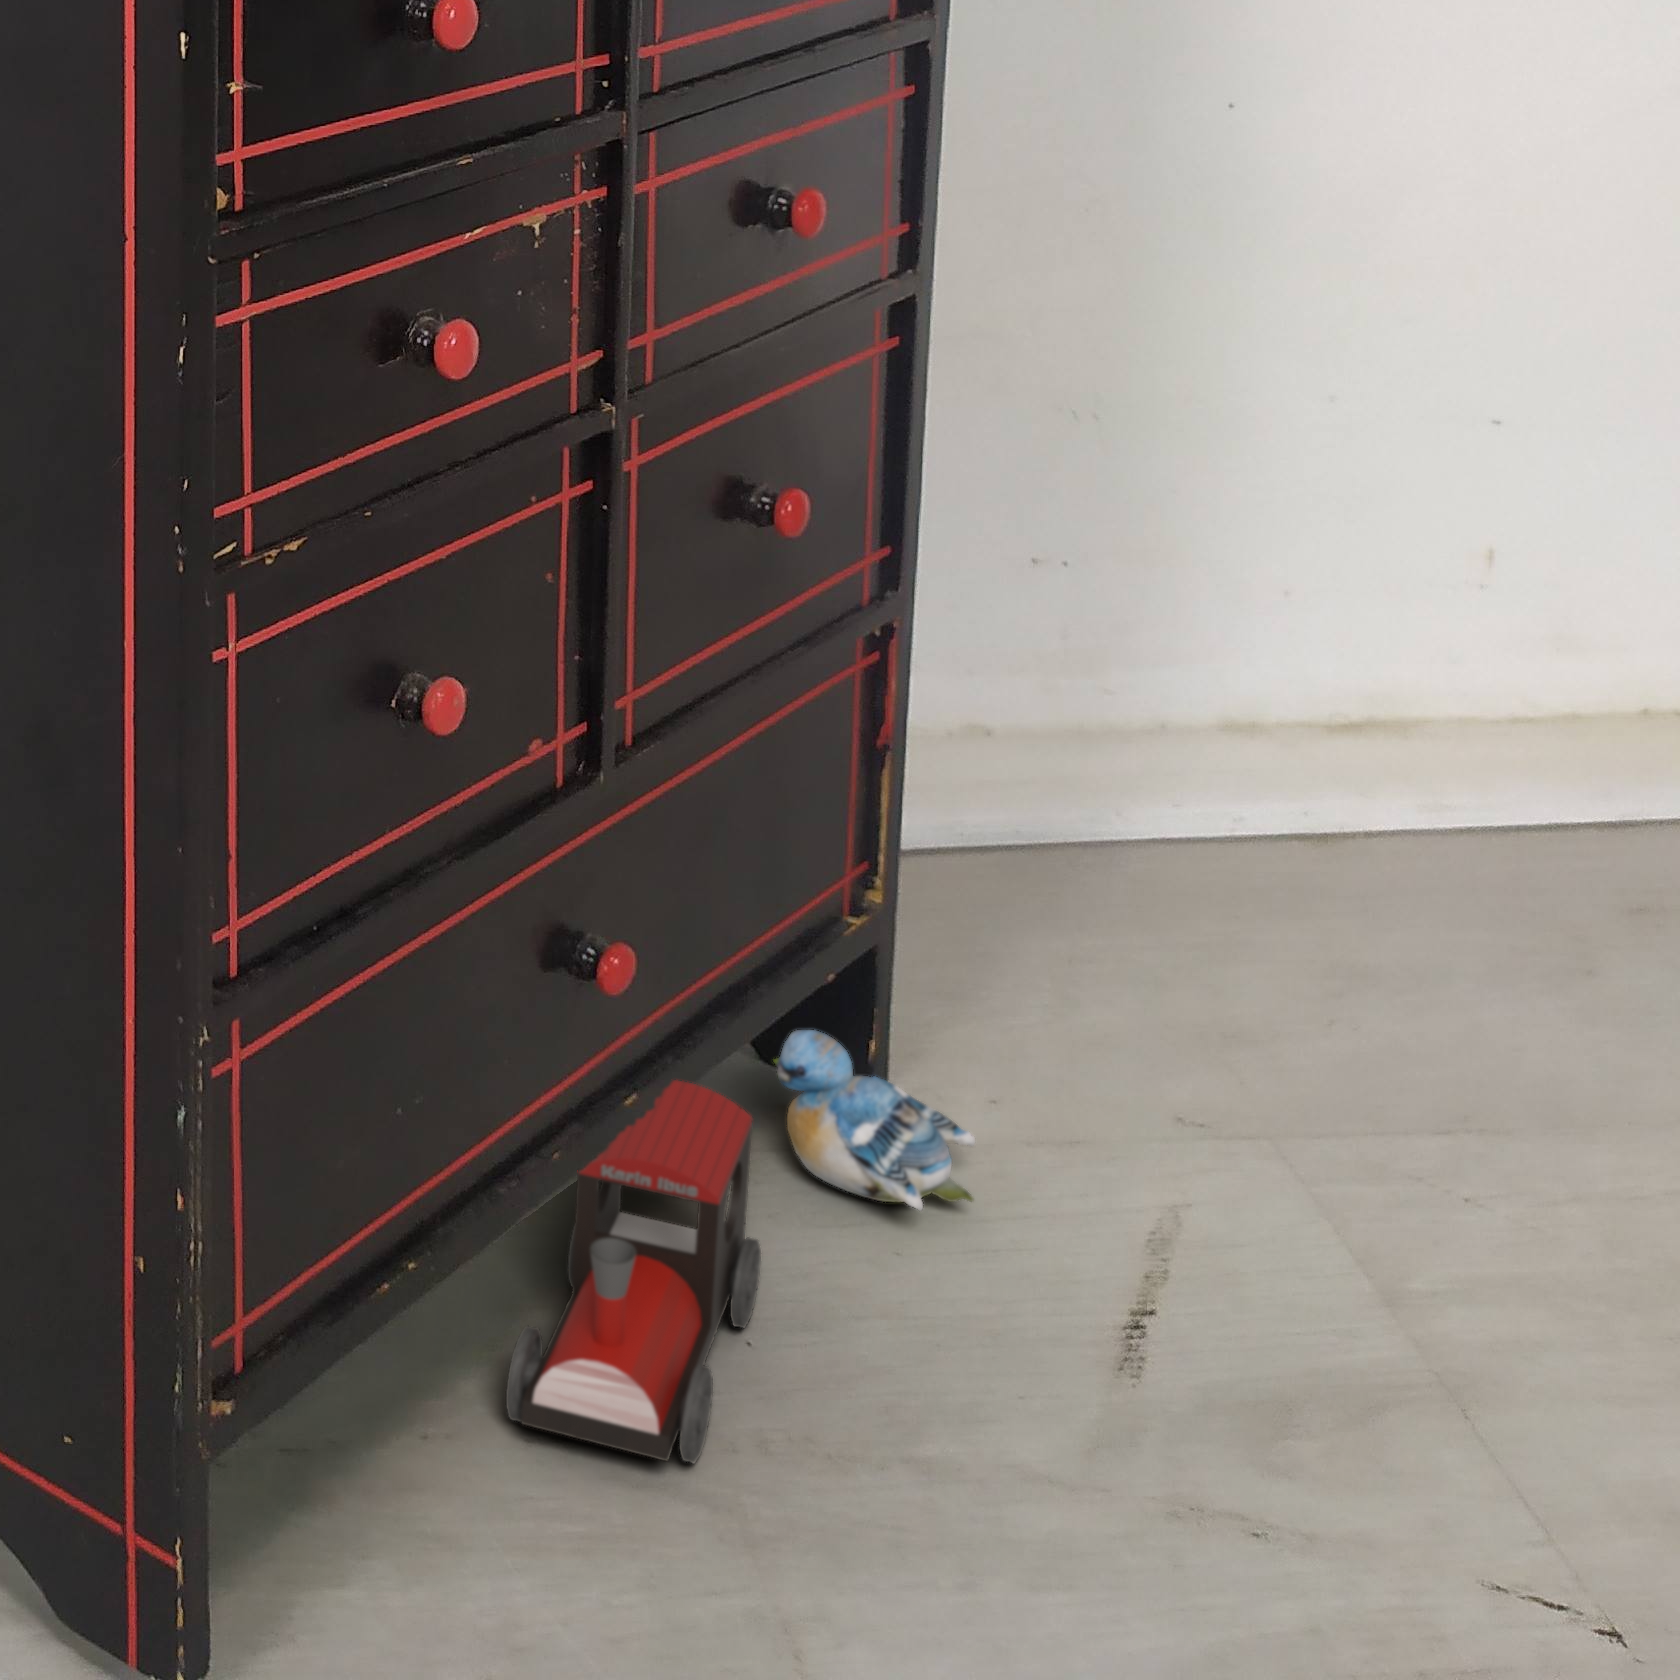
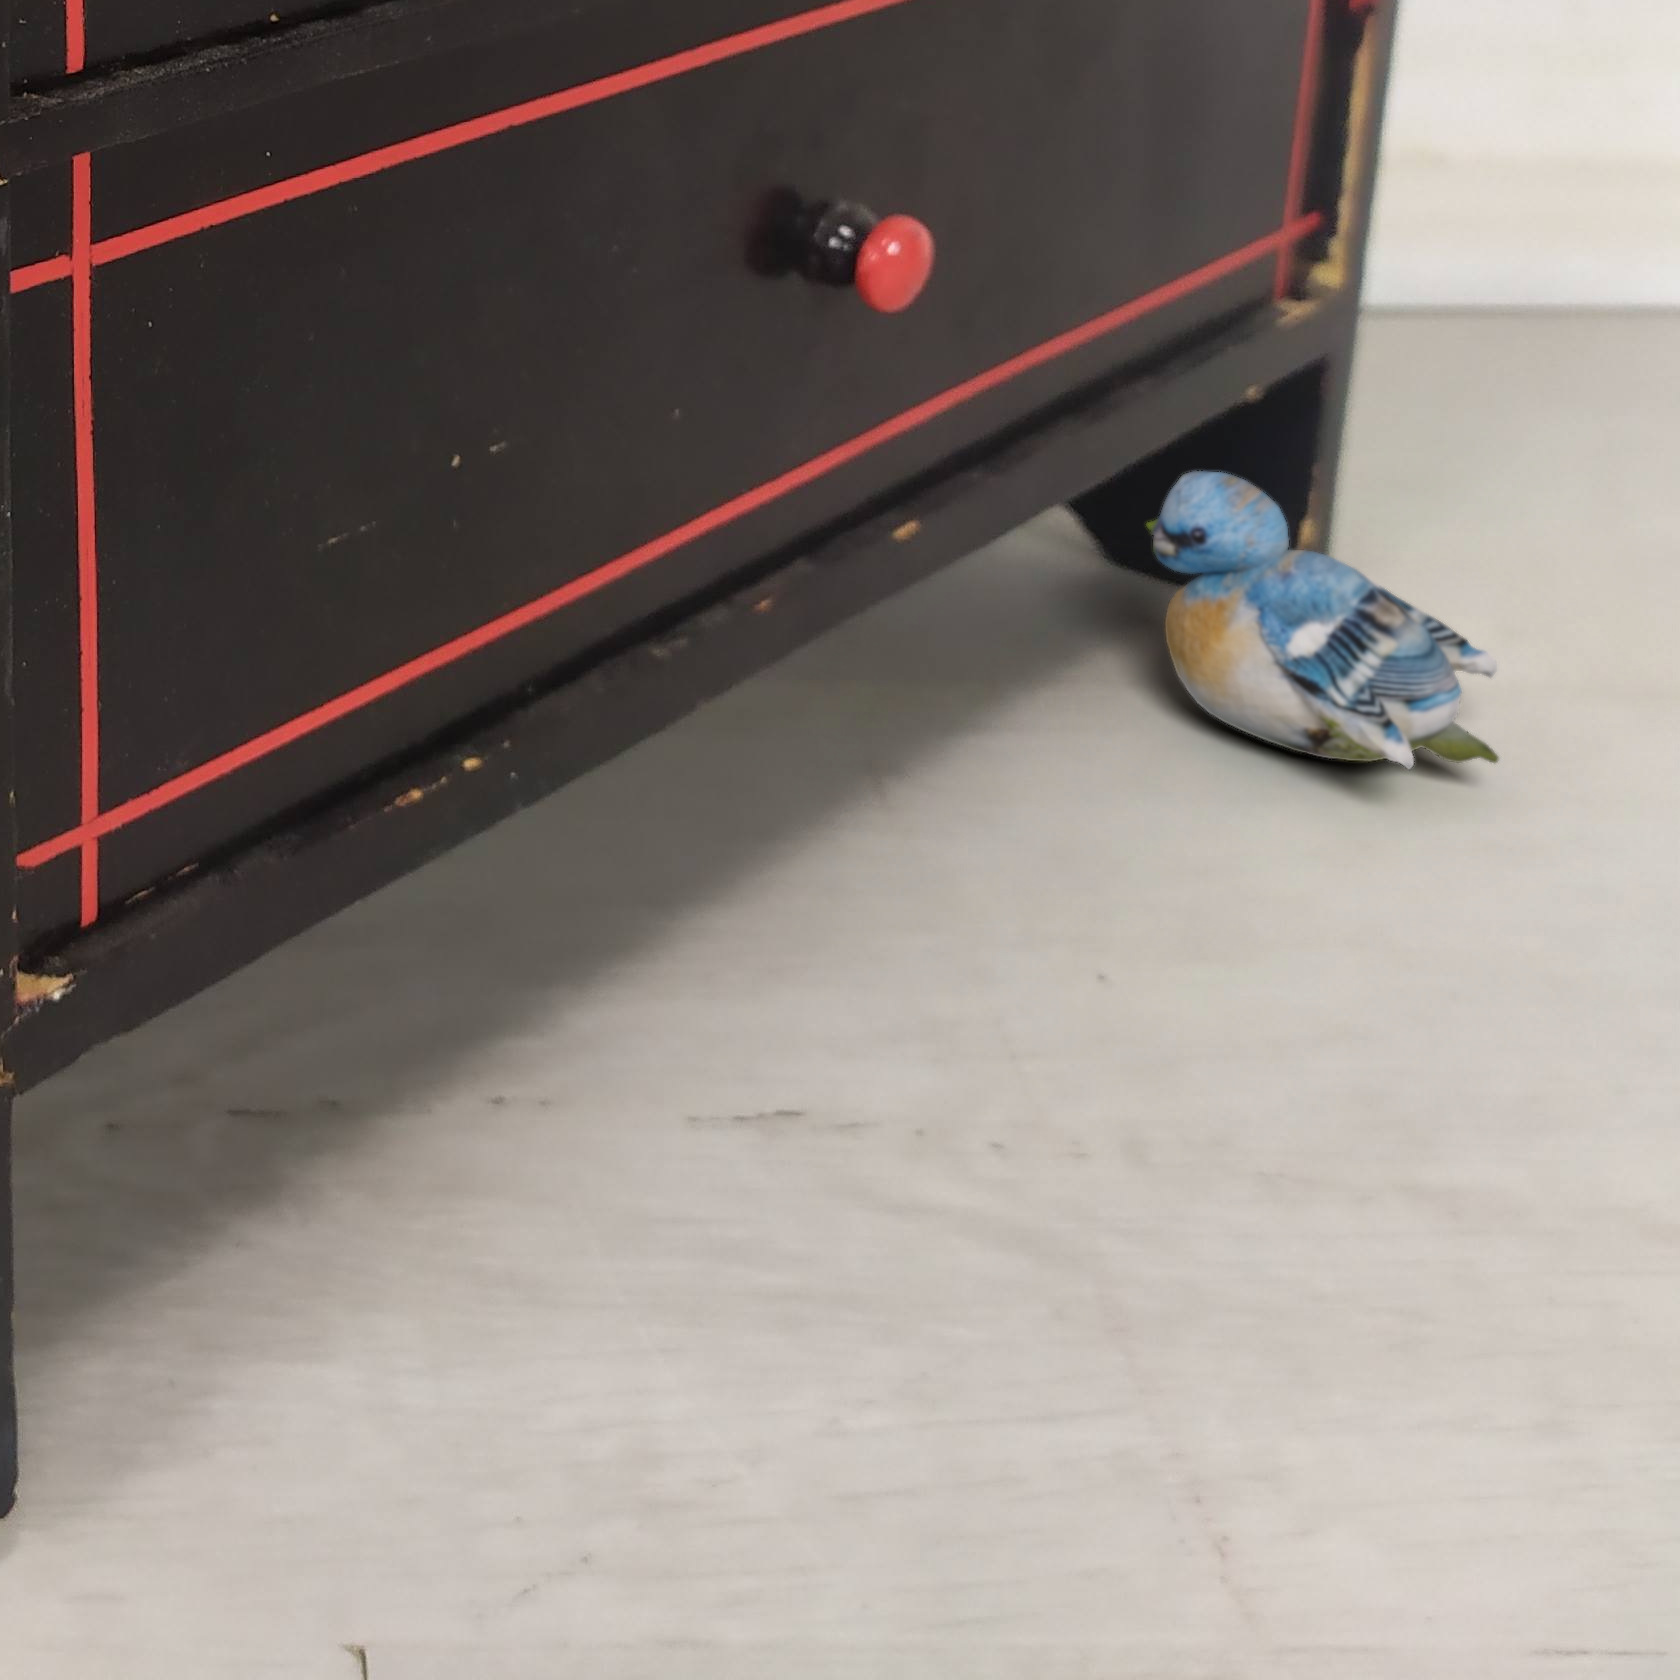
toy train: present [506,1081,761,1463] -> none [654,508,1127,1168]

